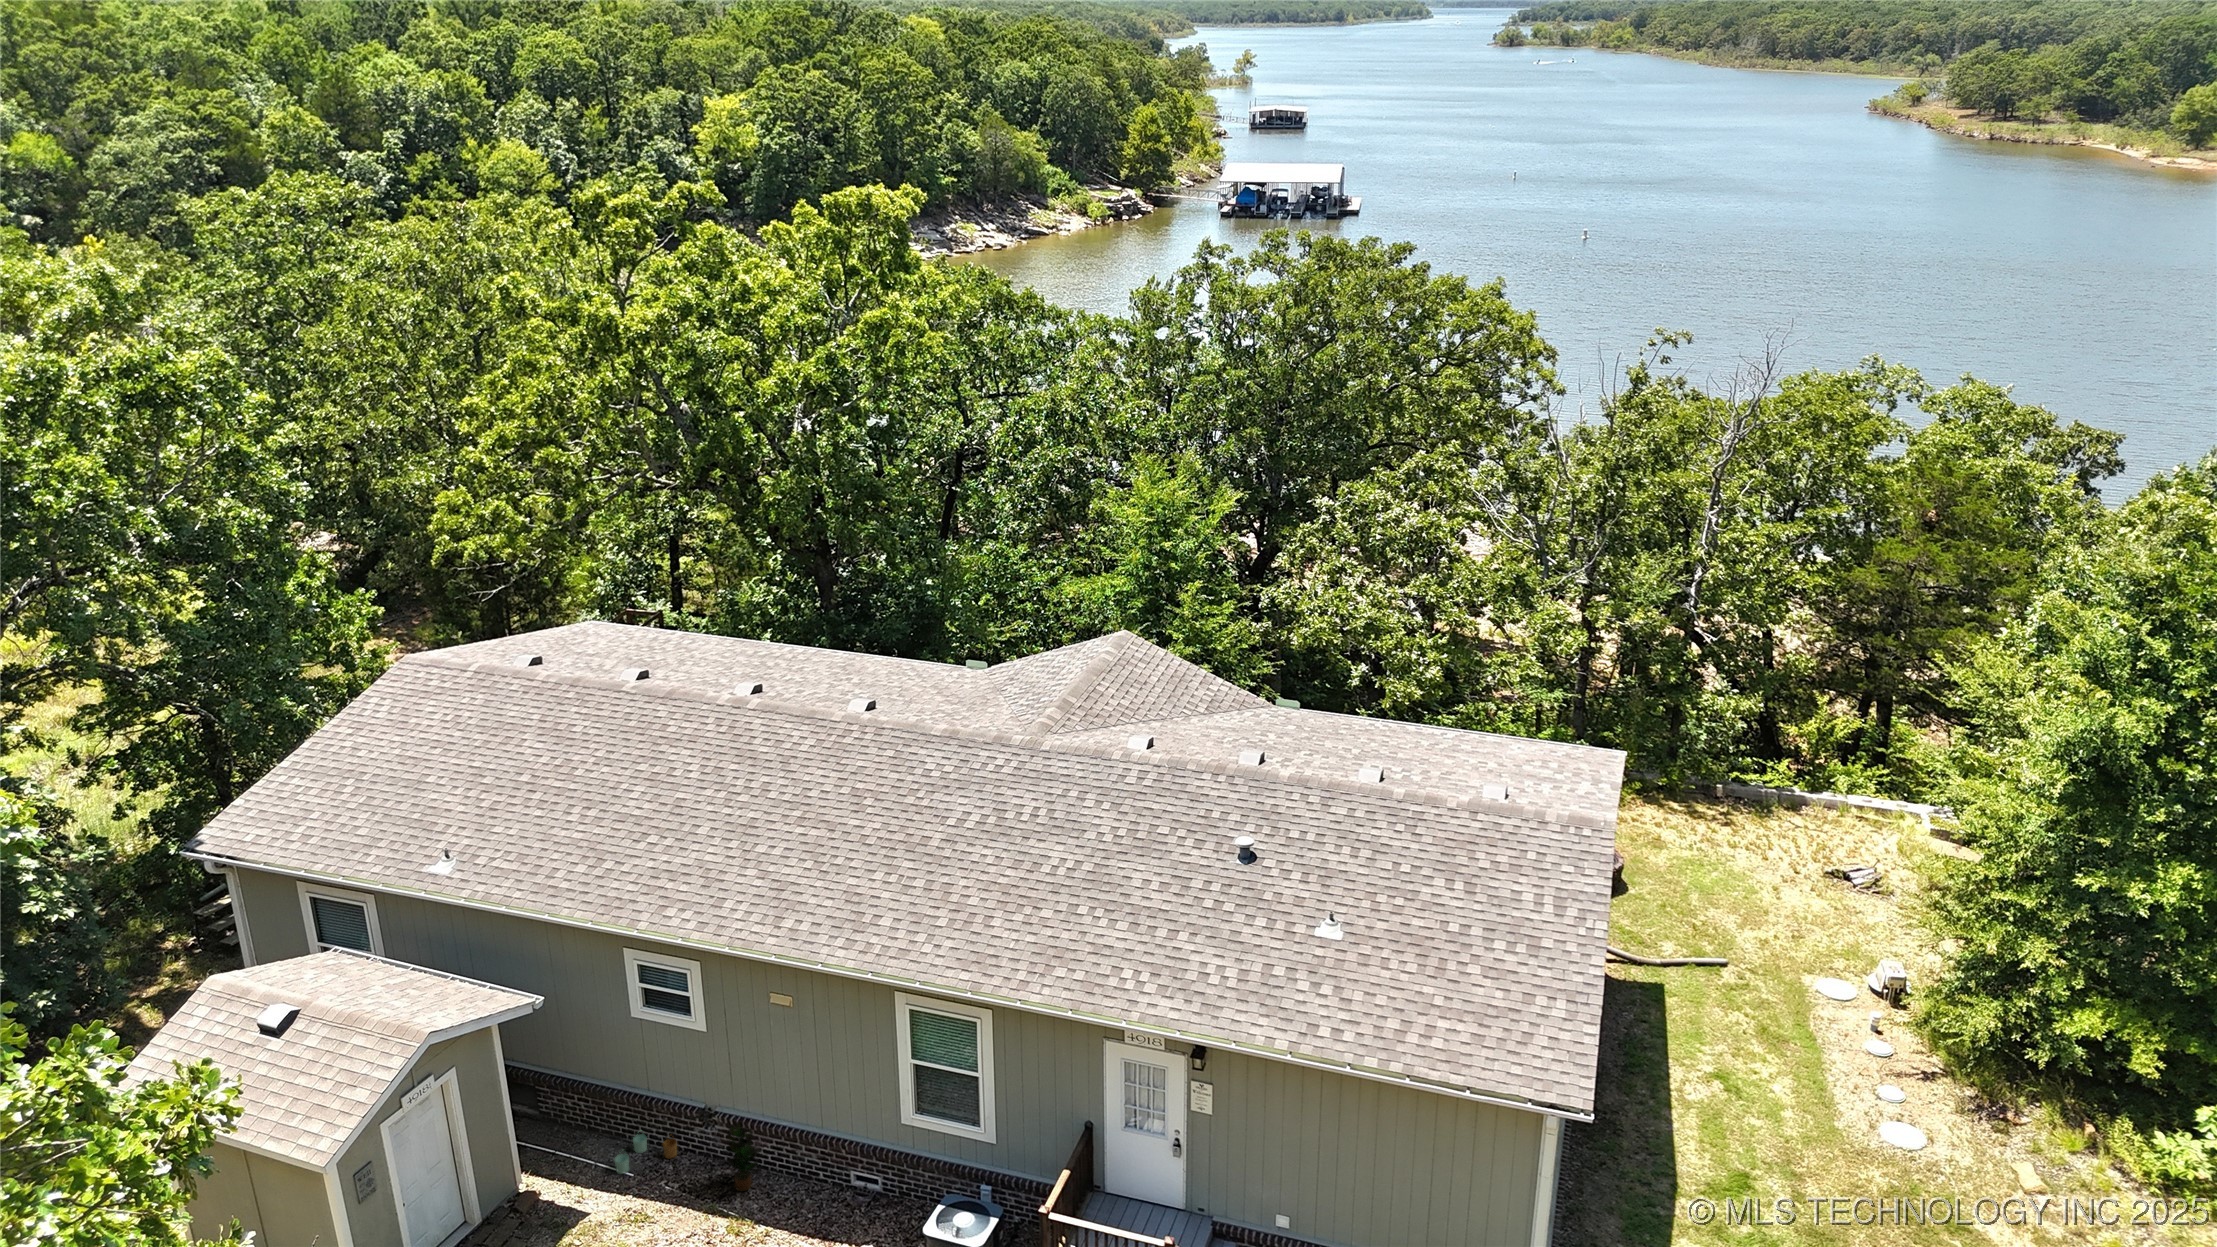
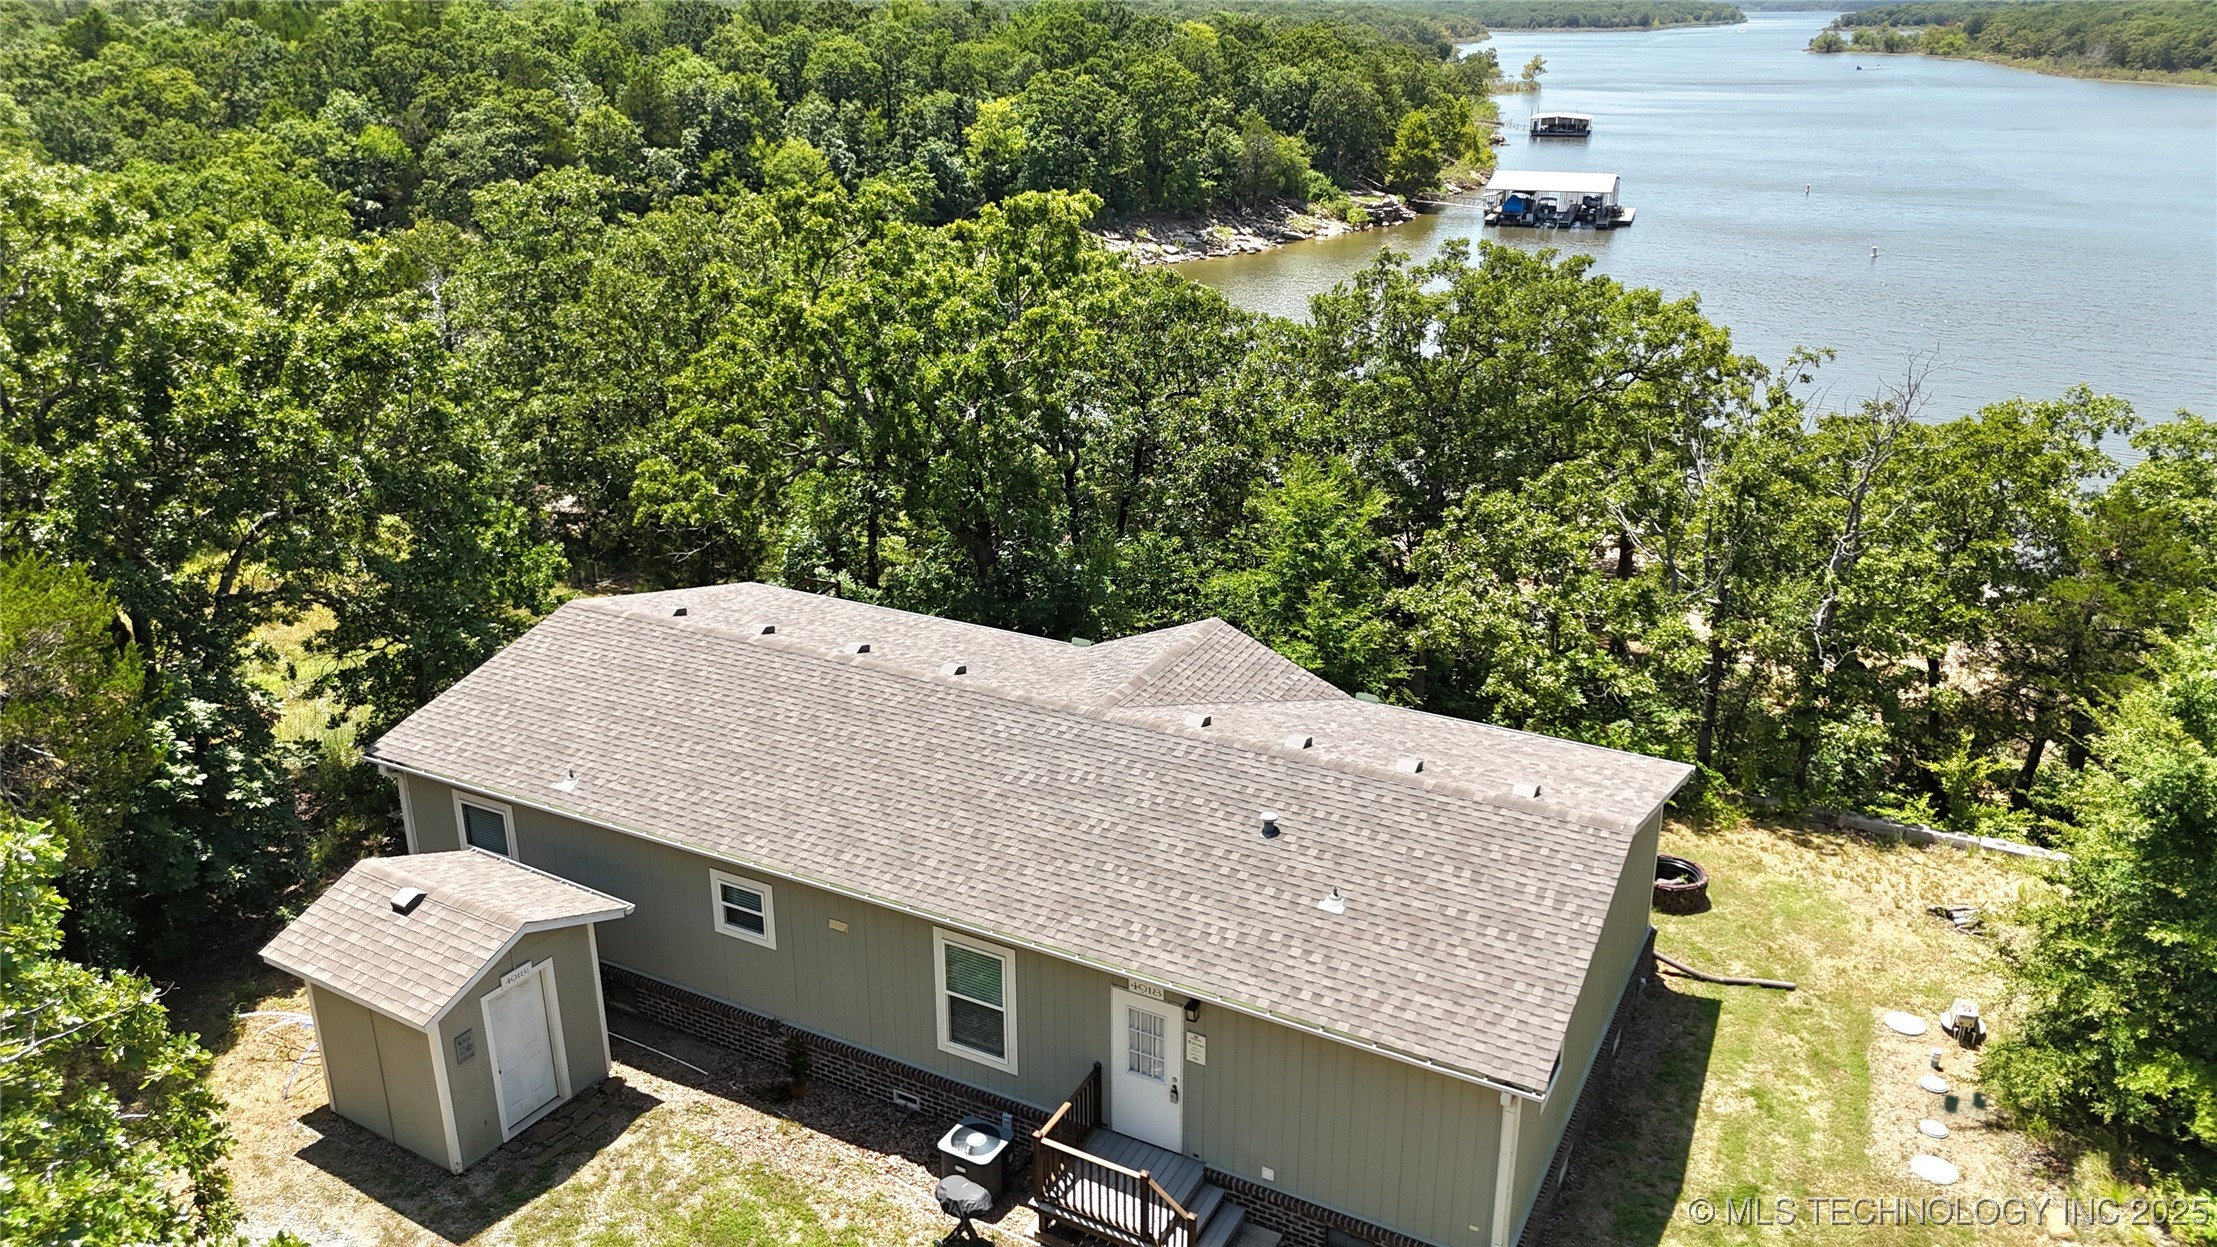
bucket: present [615,1130,677,1174] -> present [1944,1092,2012,1129]

